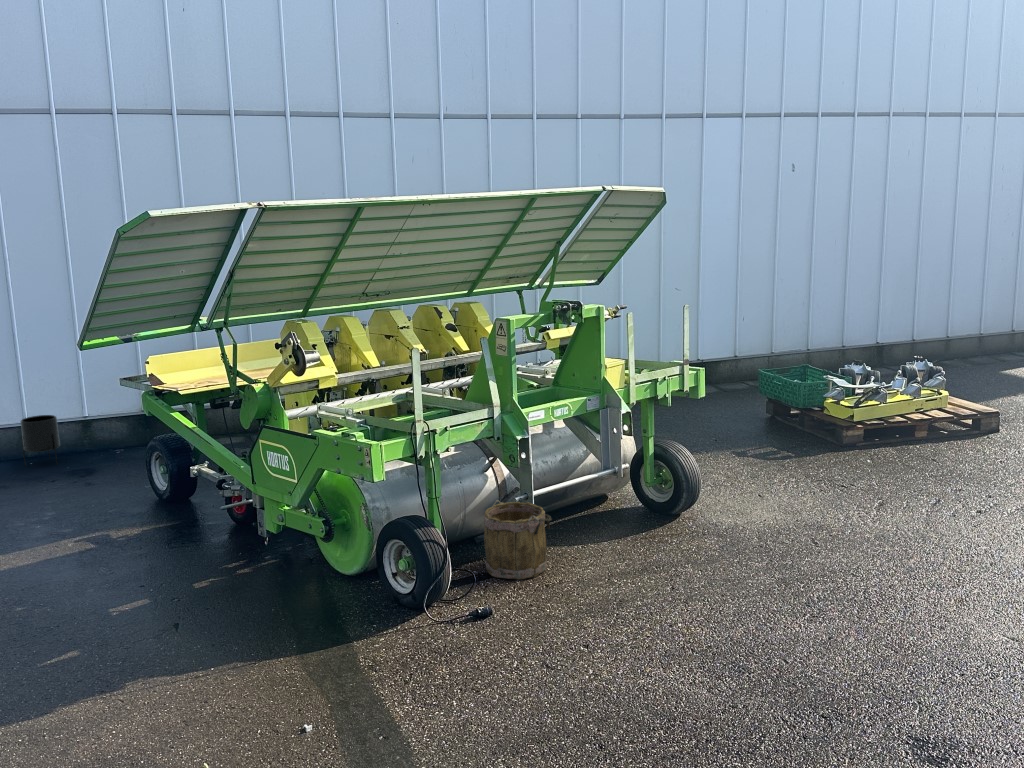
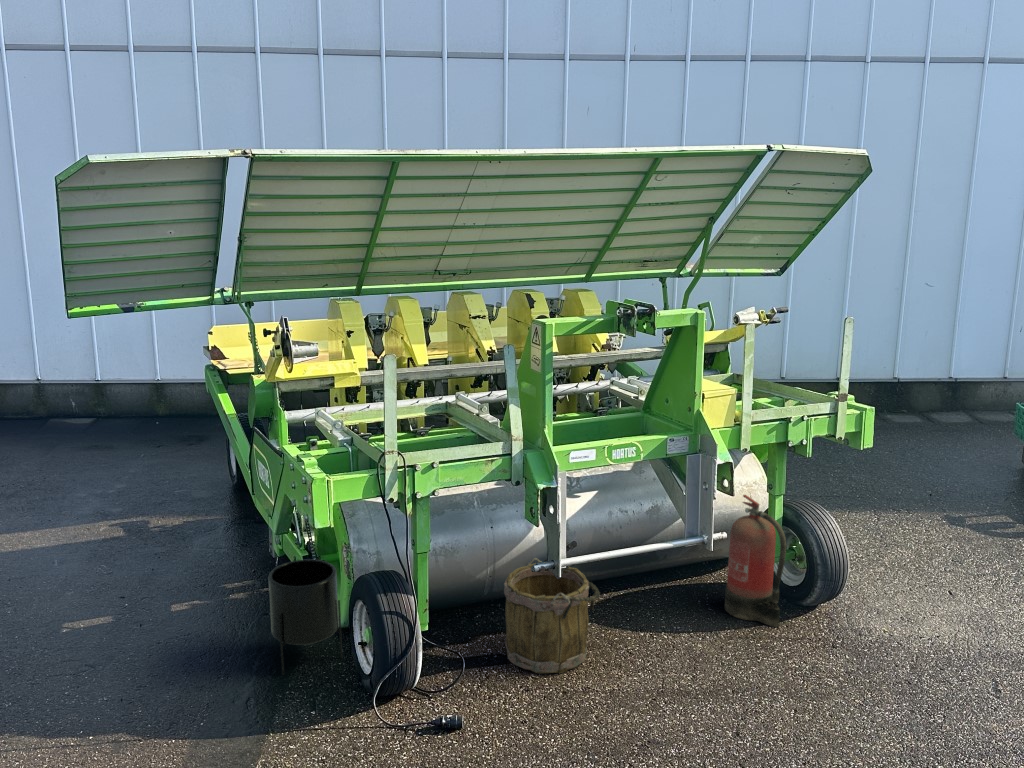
planter: present [20,415,60,466] -> present [268,559,342,675]
fire extinguisher: none [619,439,663,530] -> present [725,495,786,627]

